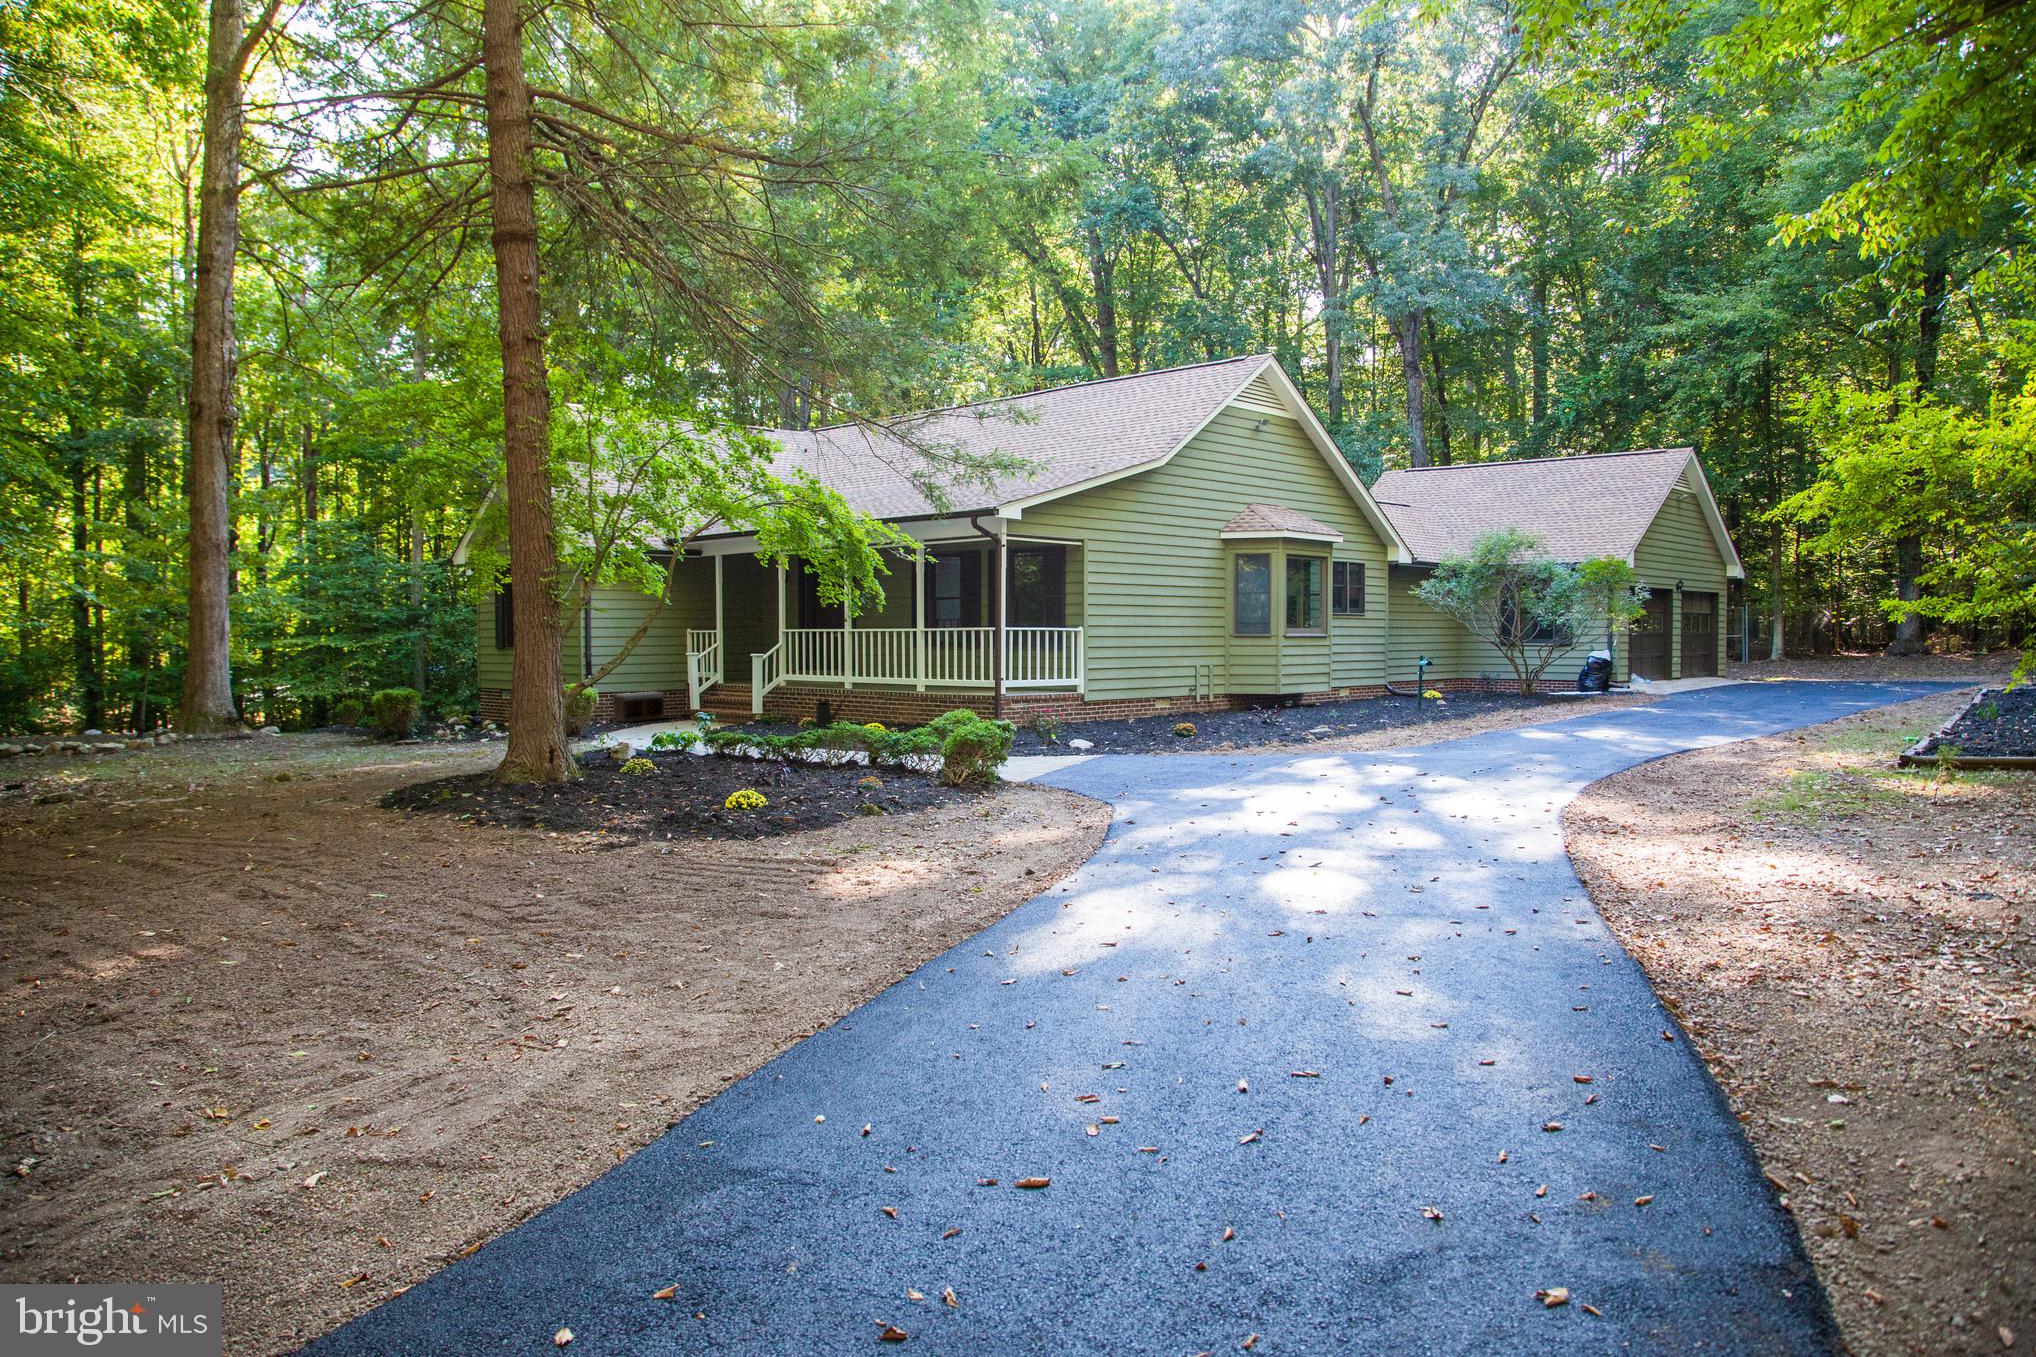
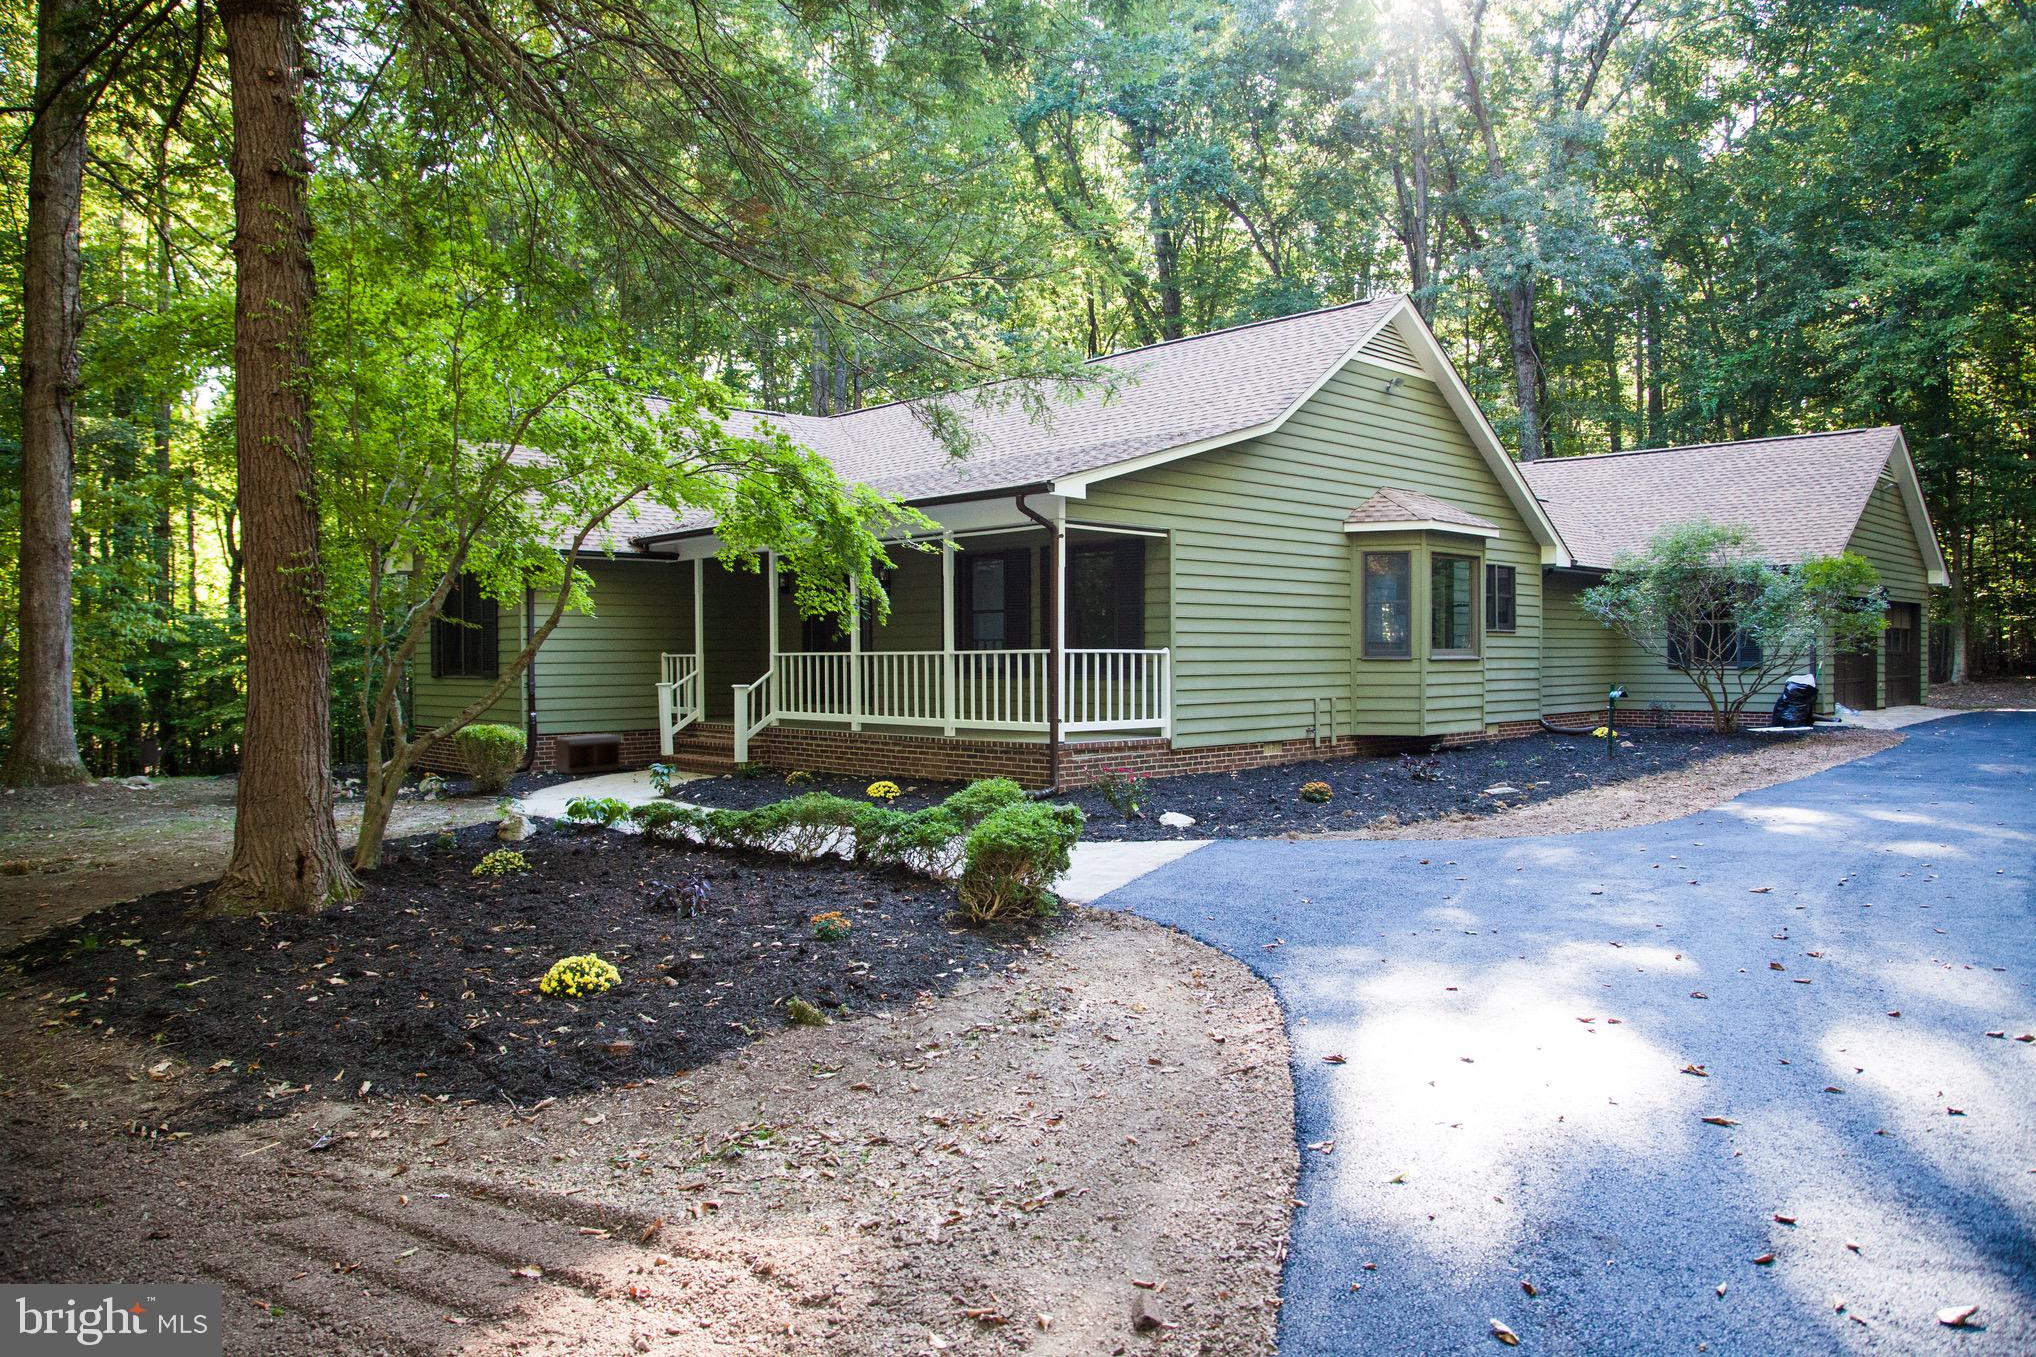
watering can: present [815,698,844,729] -> present [137,732,174,766]
potted tree: present [222,701,254,740] -> none [72,736,118,792]

